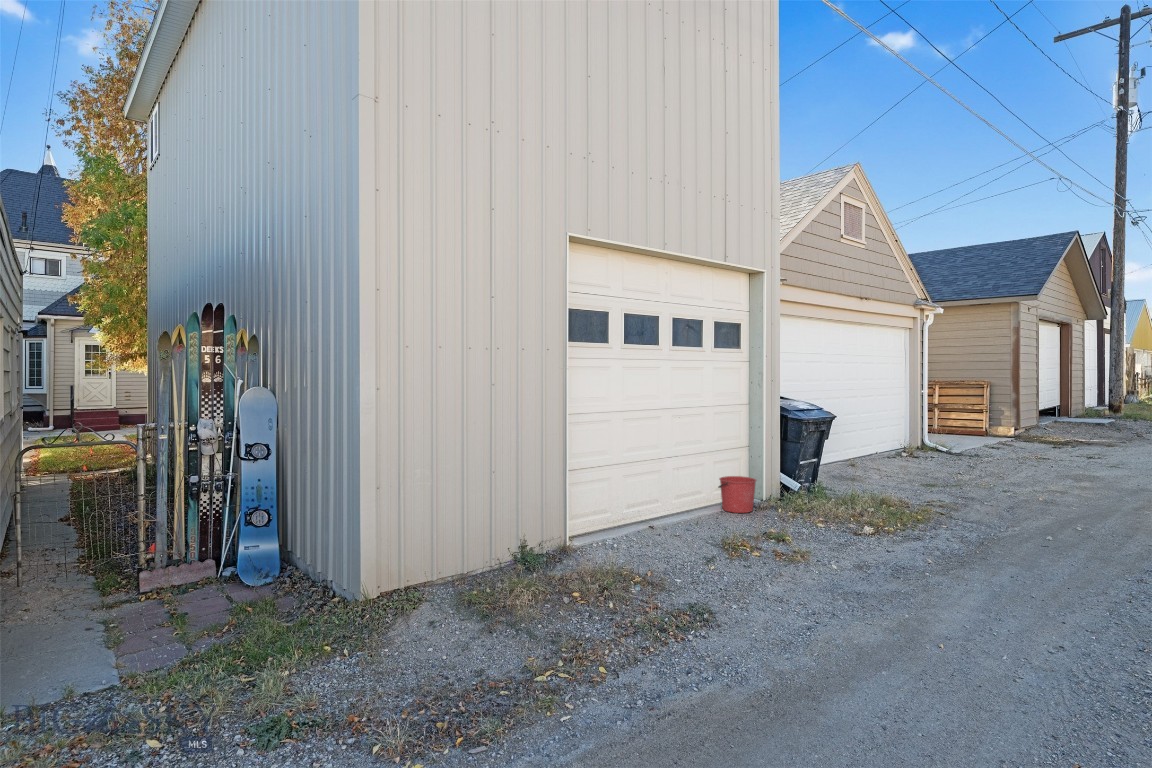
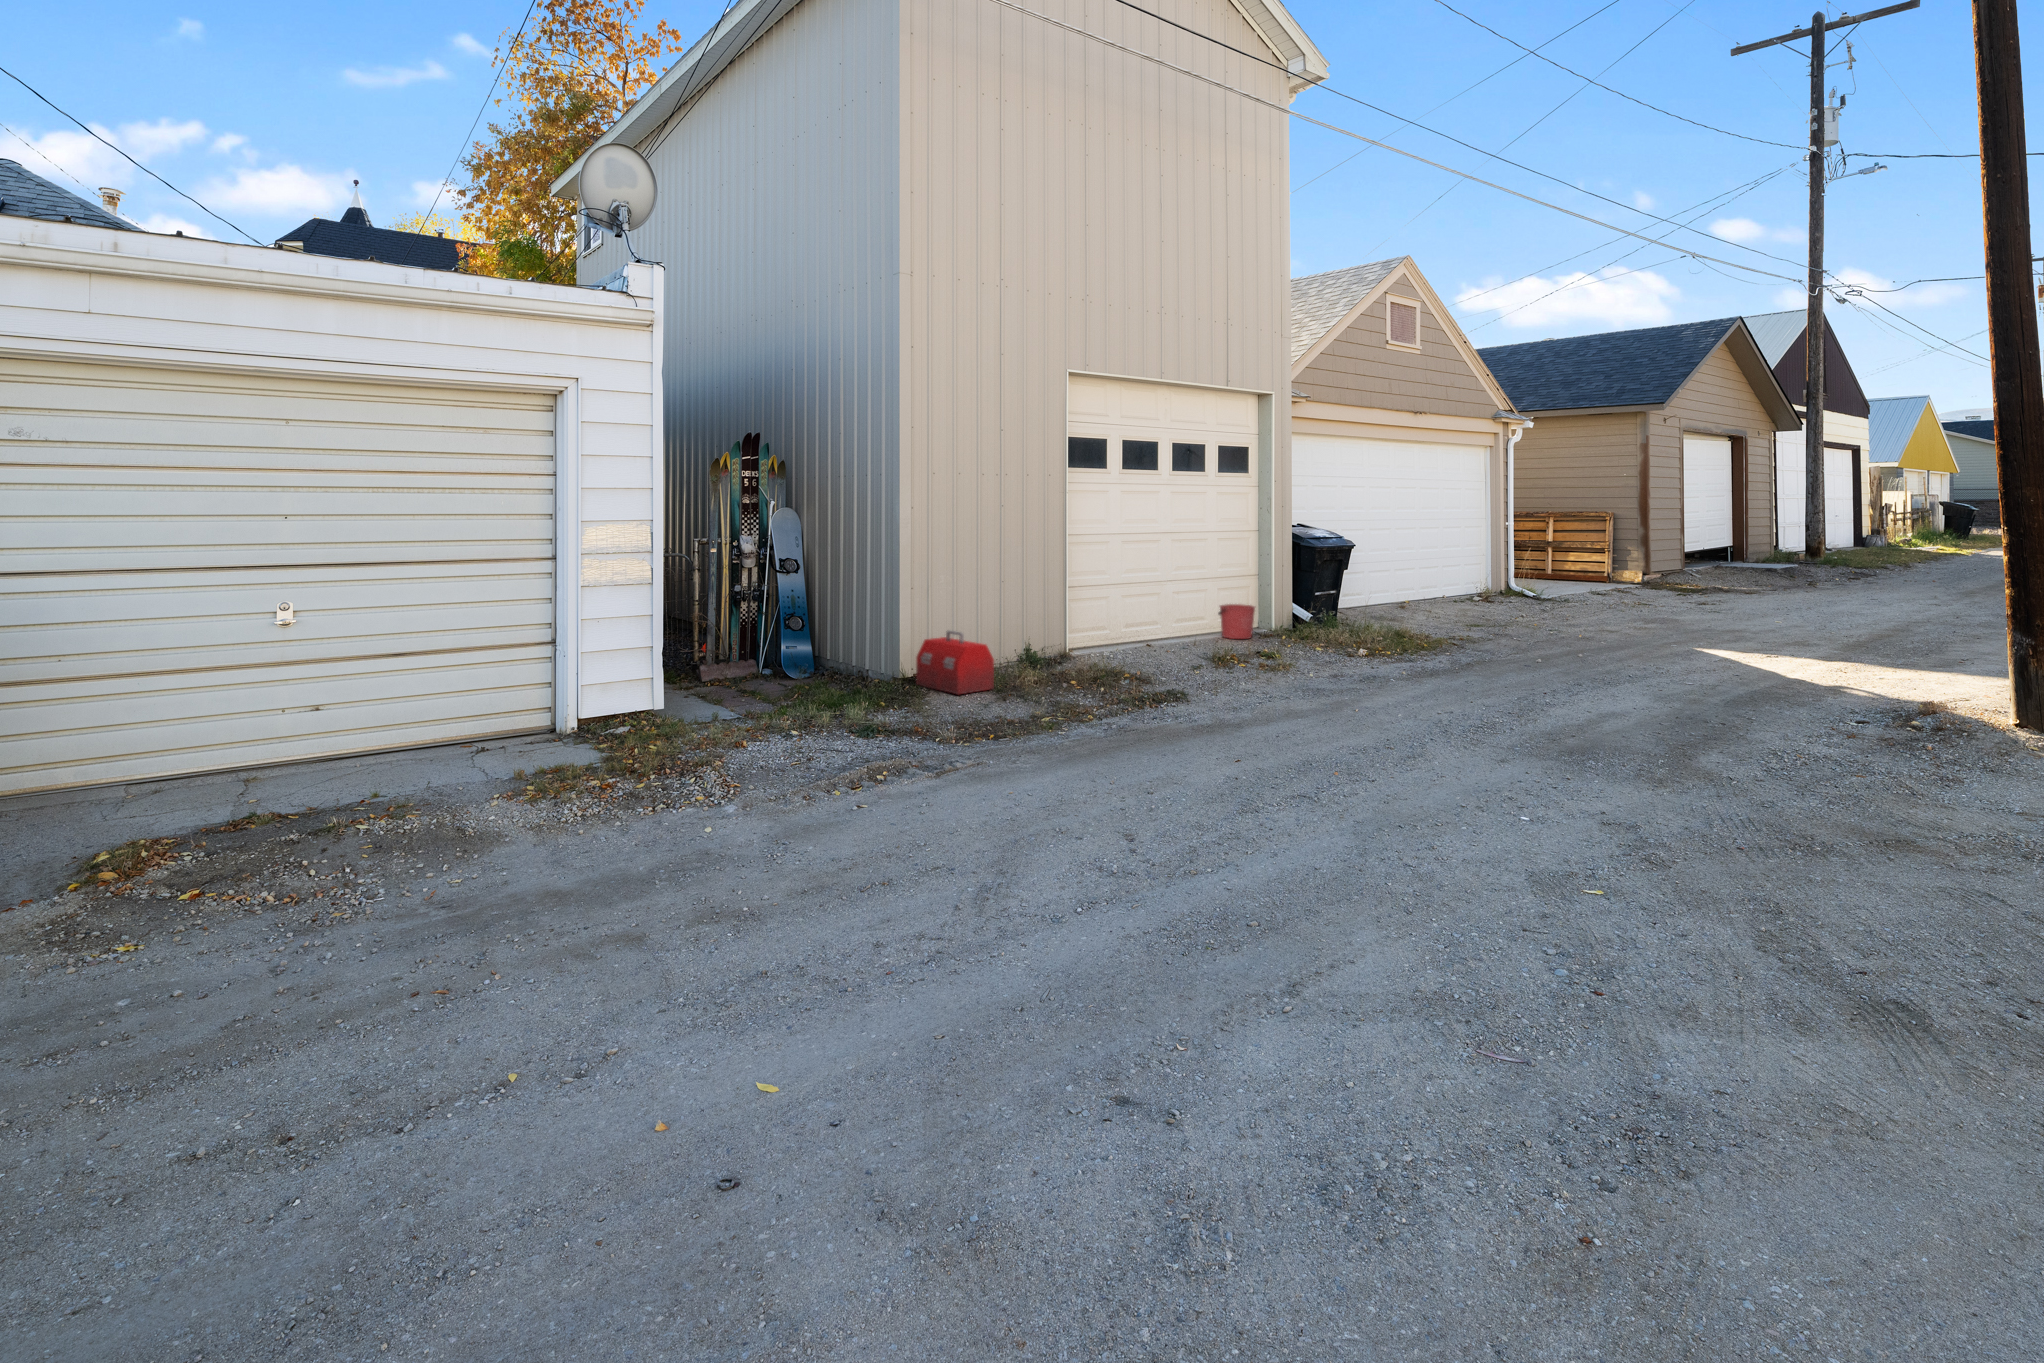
toolbox: none [380,538,477,631] -> present [916,631,994,694]

